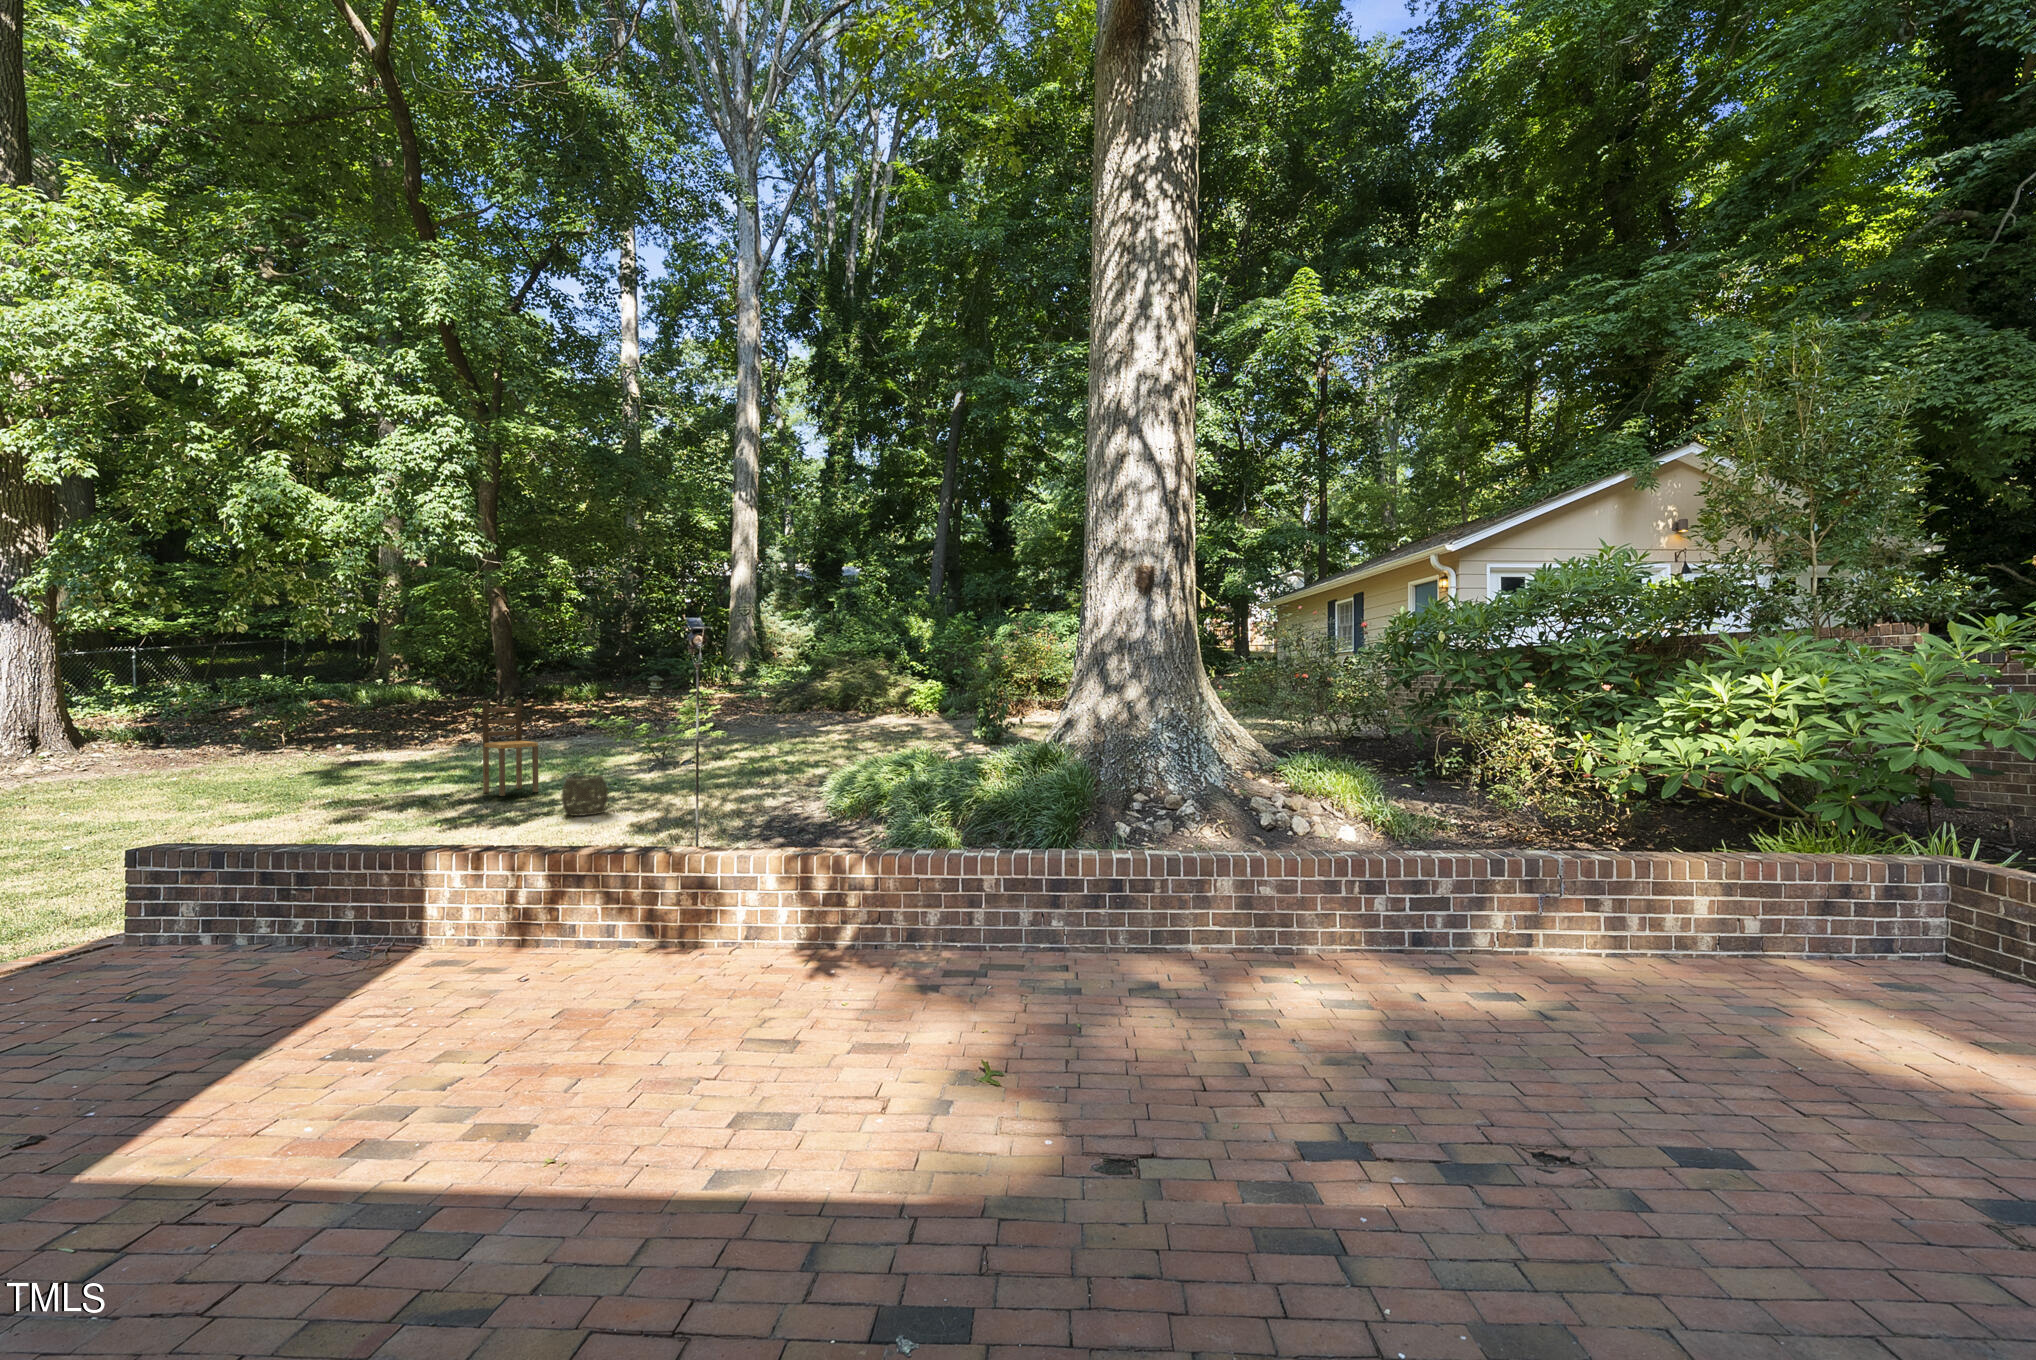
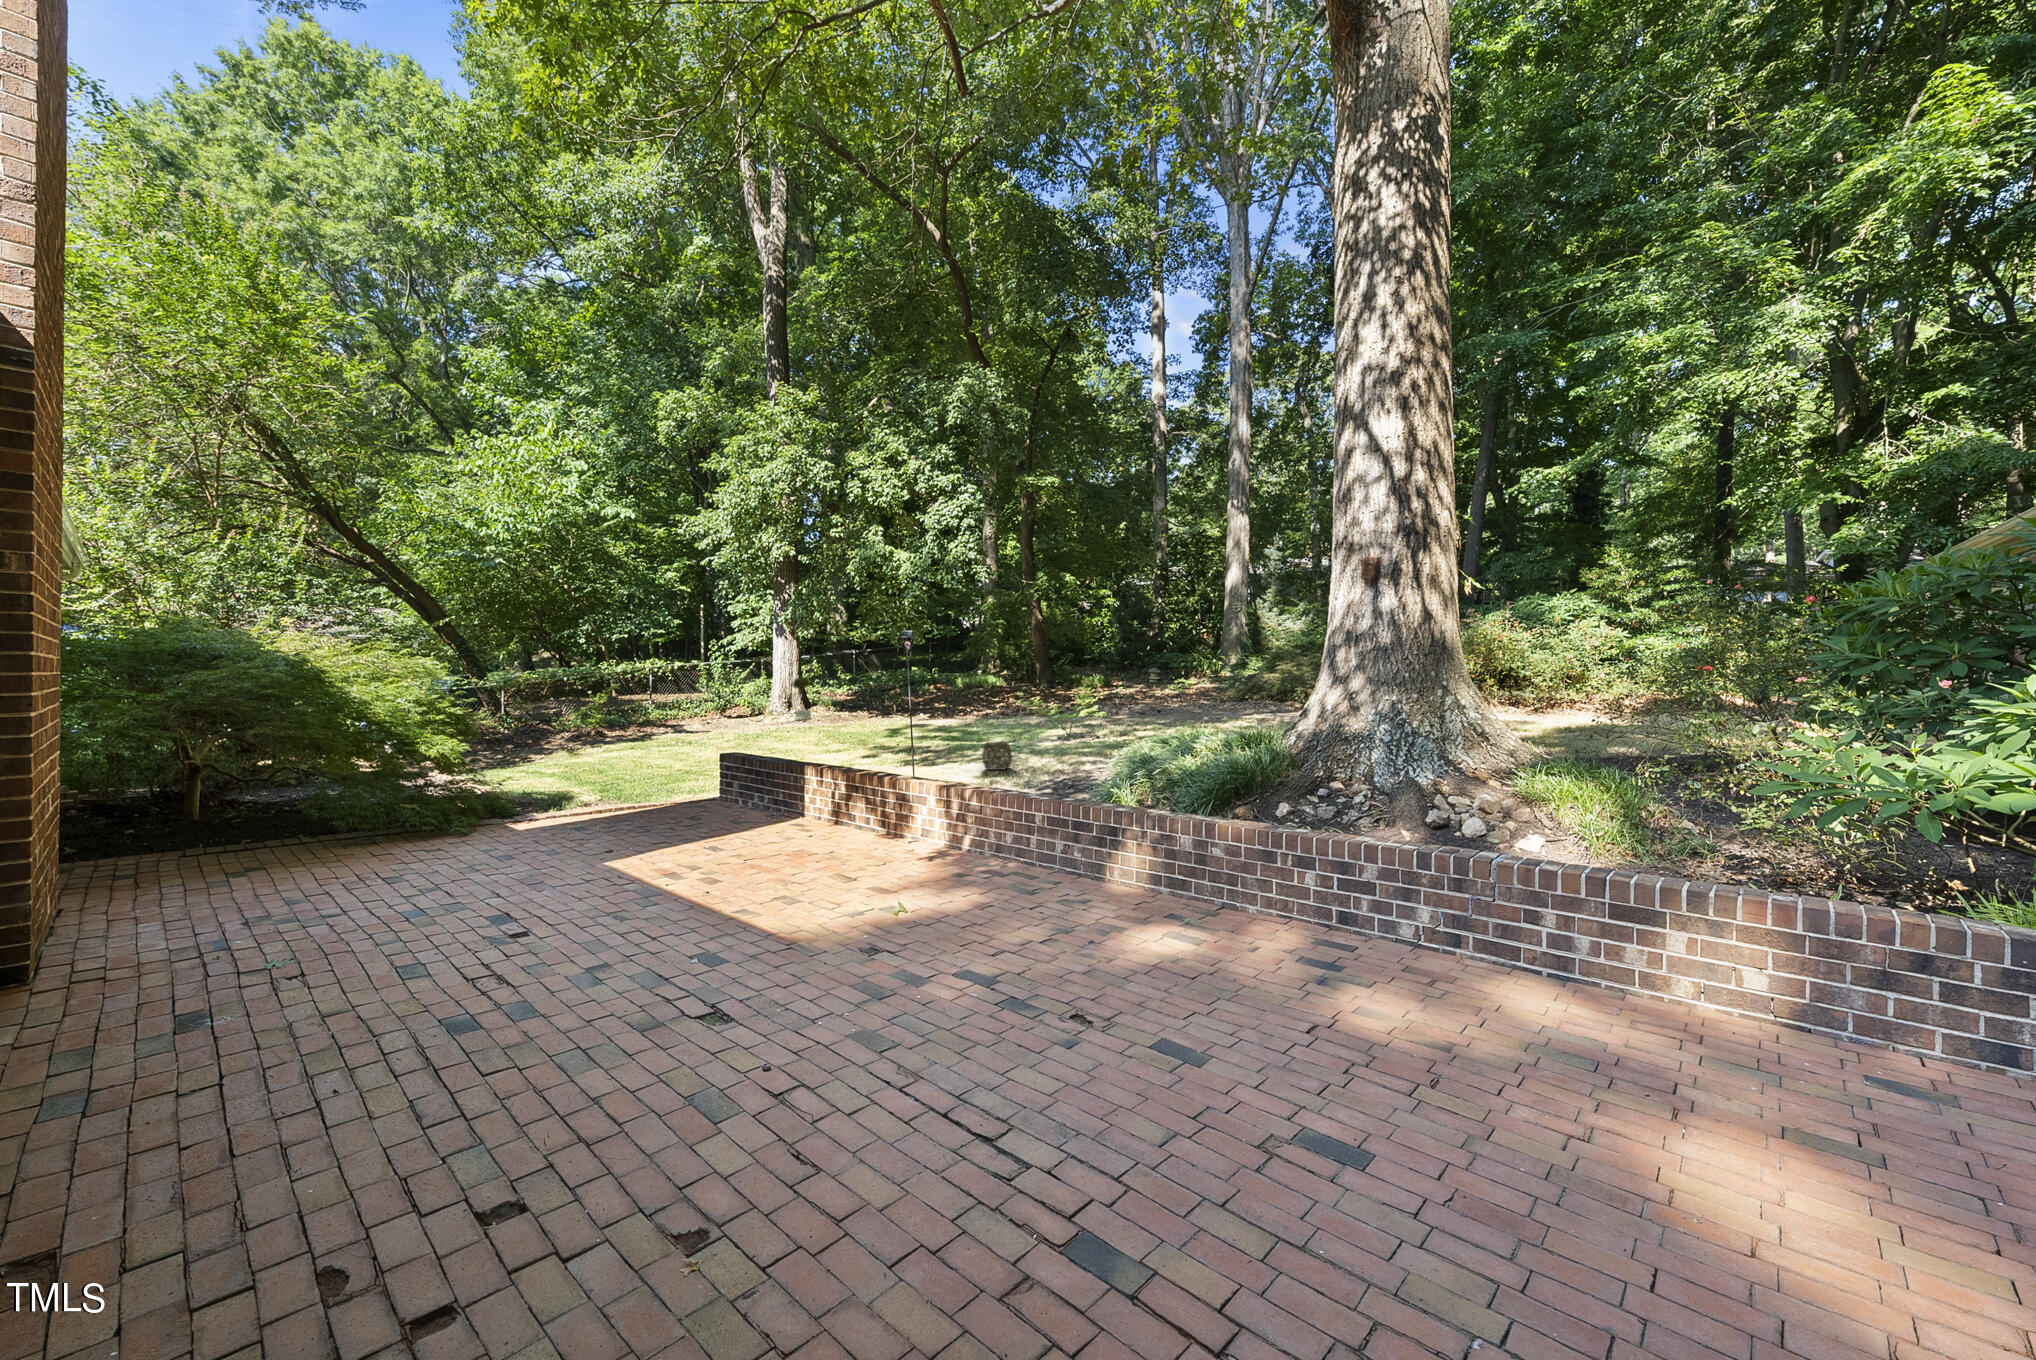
potted tree: none [65,682,108,759] -> present [793,677,811,721]
chair: present [482,700,538,796] -> none [957,686,990,753]

